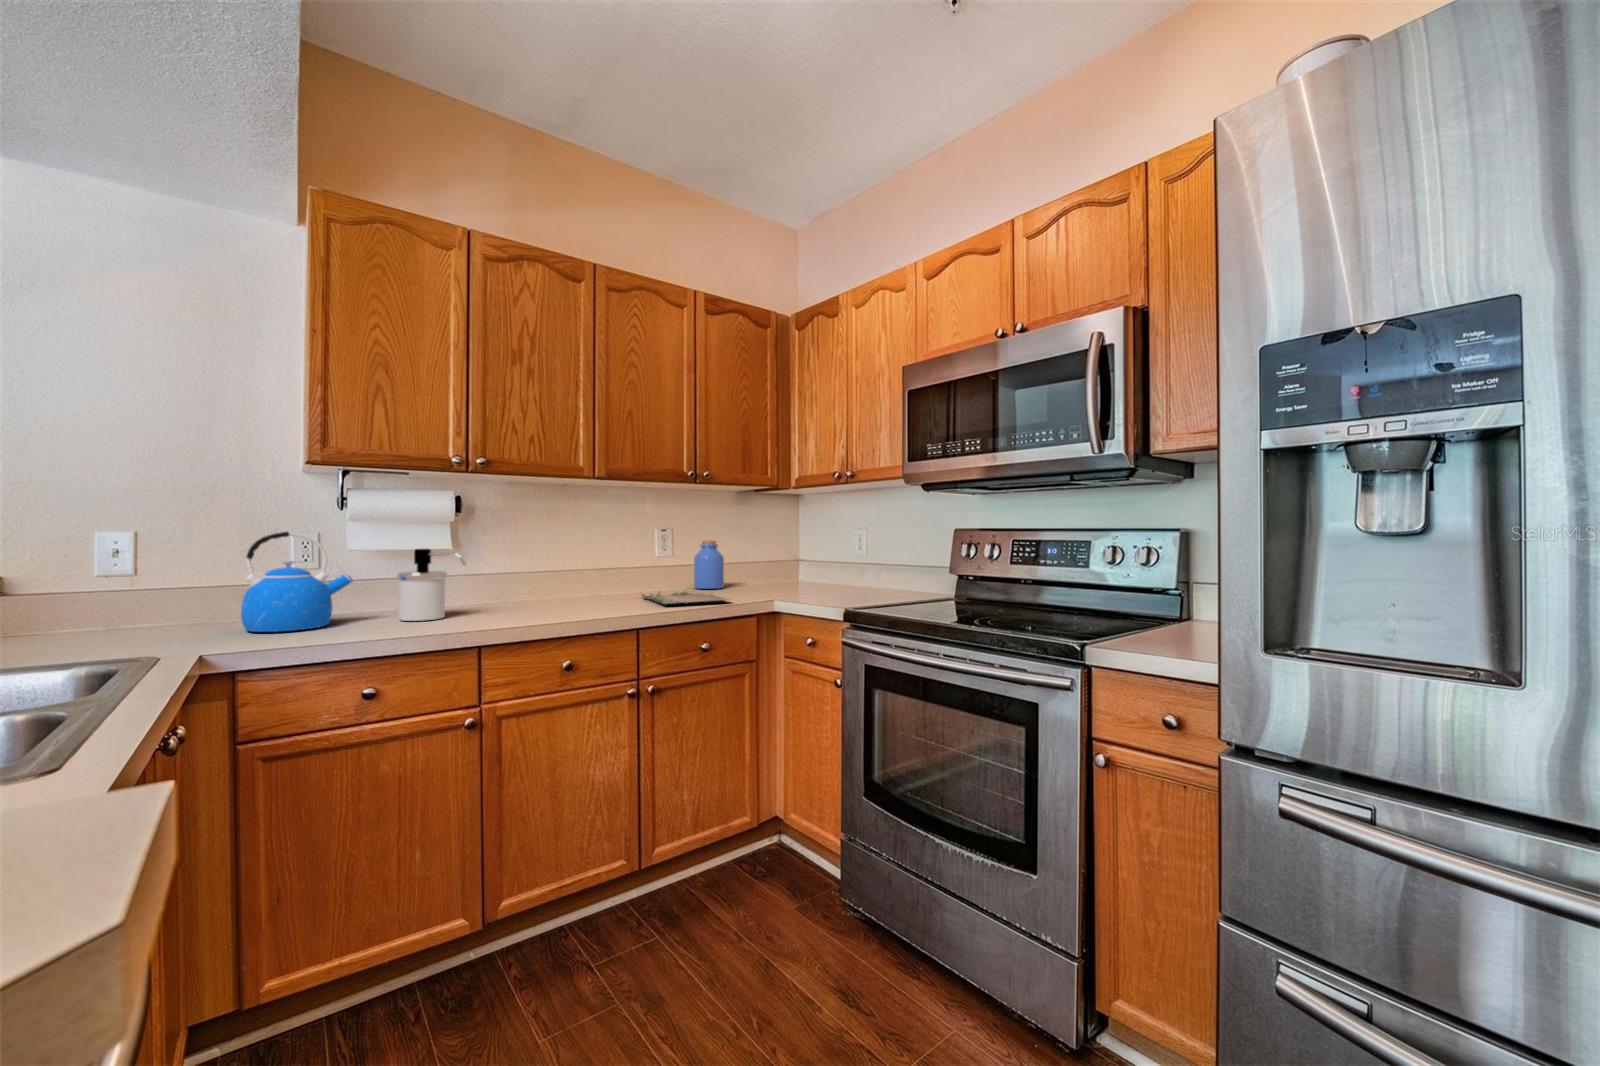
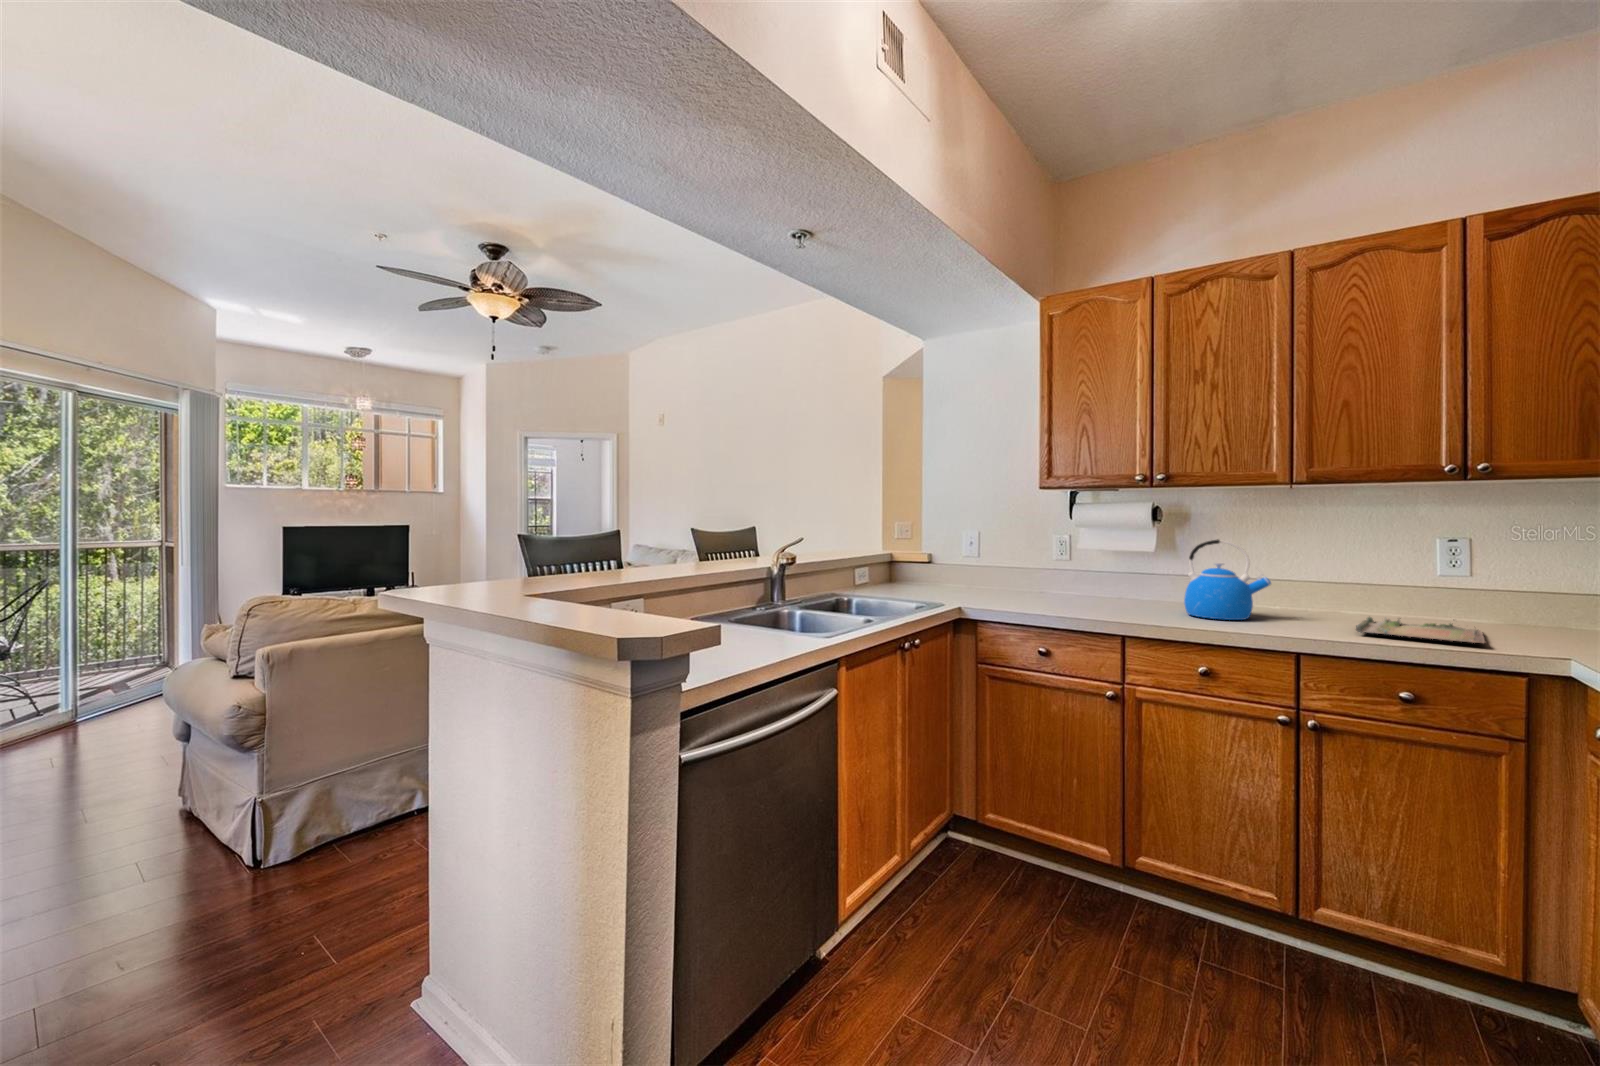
kettle: present [241,532,352,632] -> present [1184,539,1271,620]
jar: present [694,540,724,589] -> none [1499,557,1566,630]
soap dispenser: present [397,549,466,621] -> none [1089,551,1134,609]

